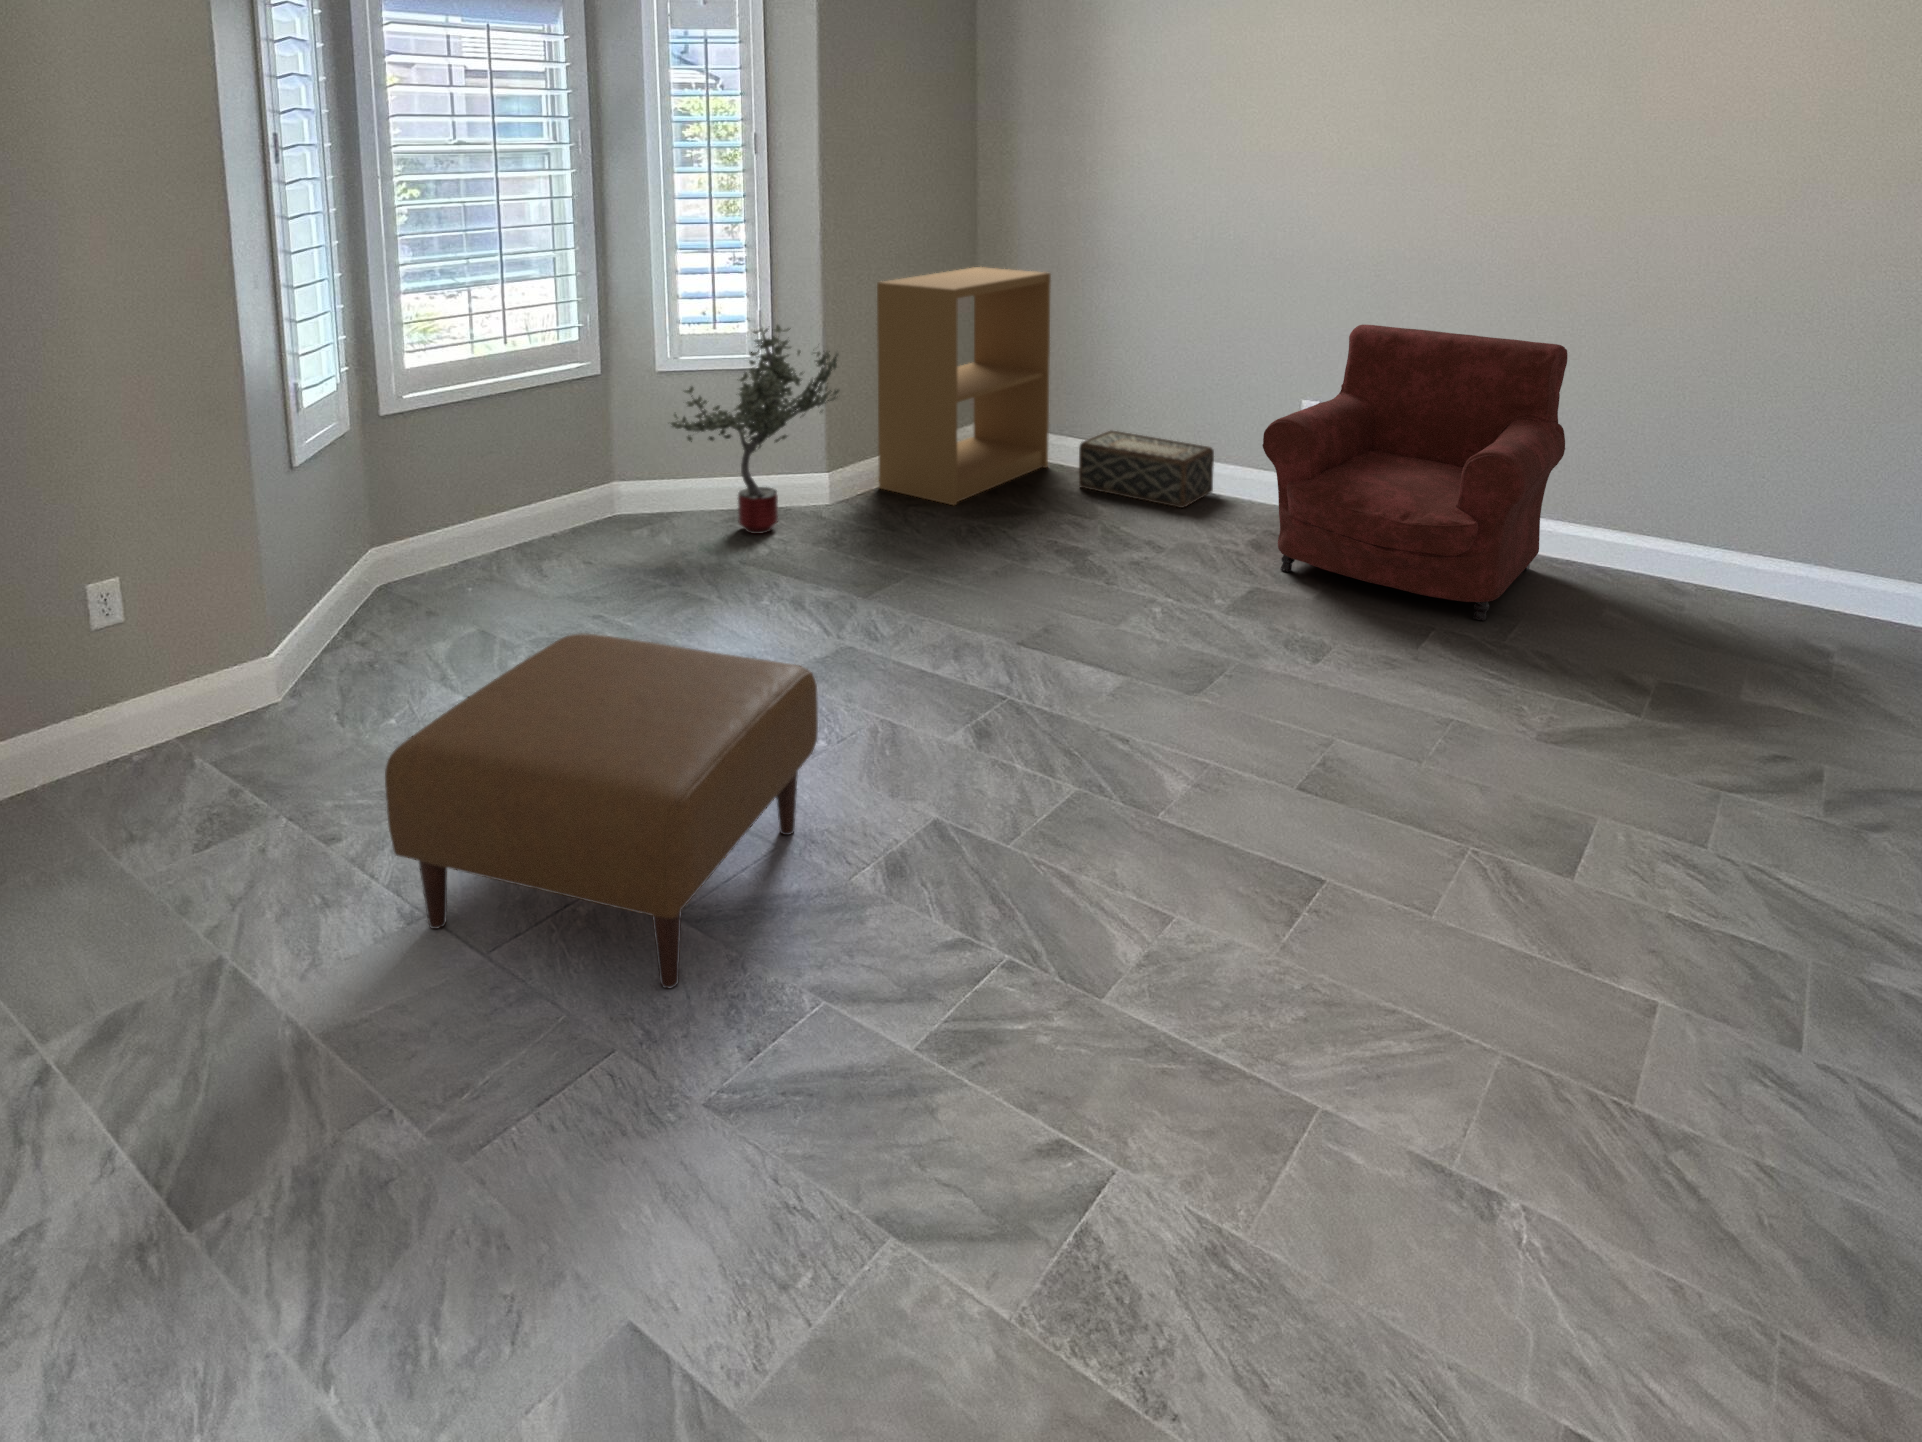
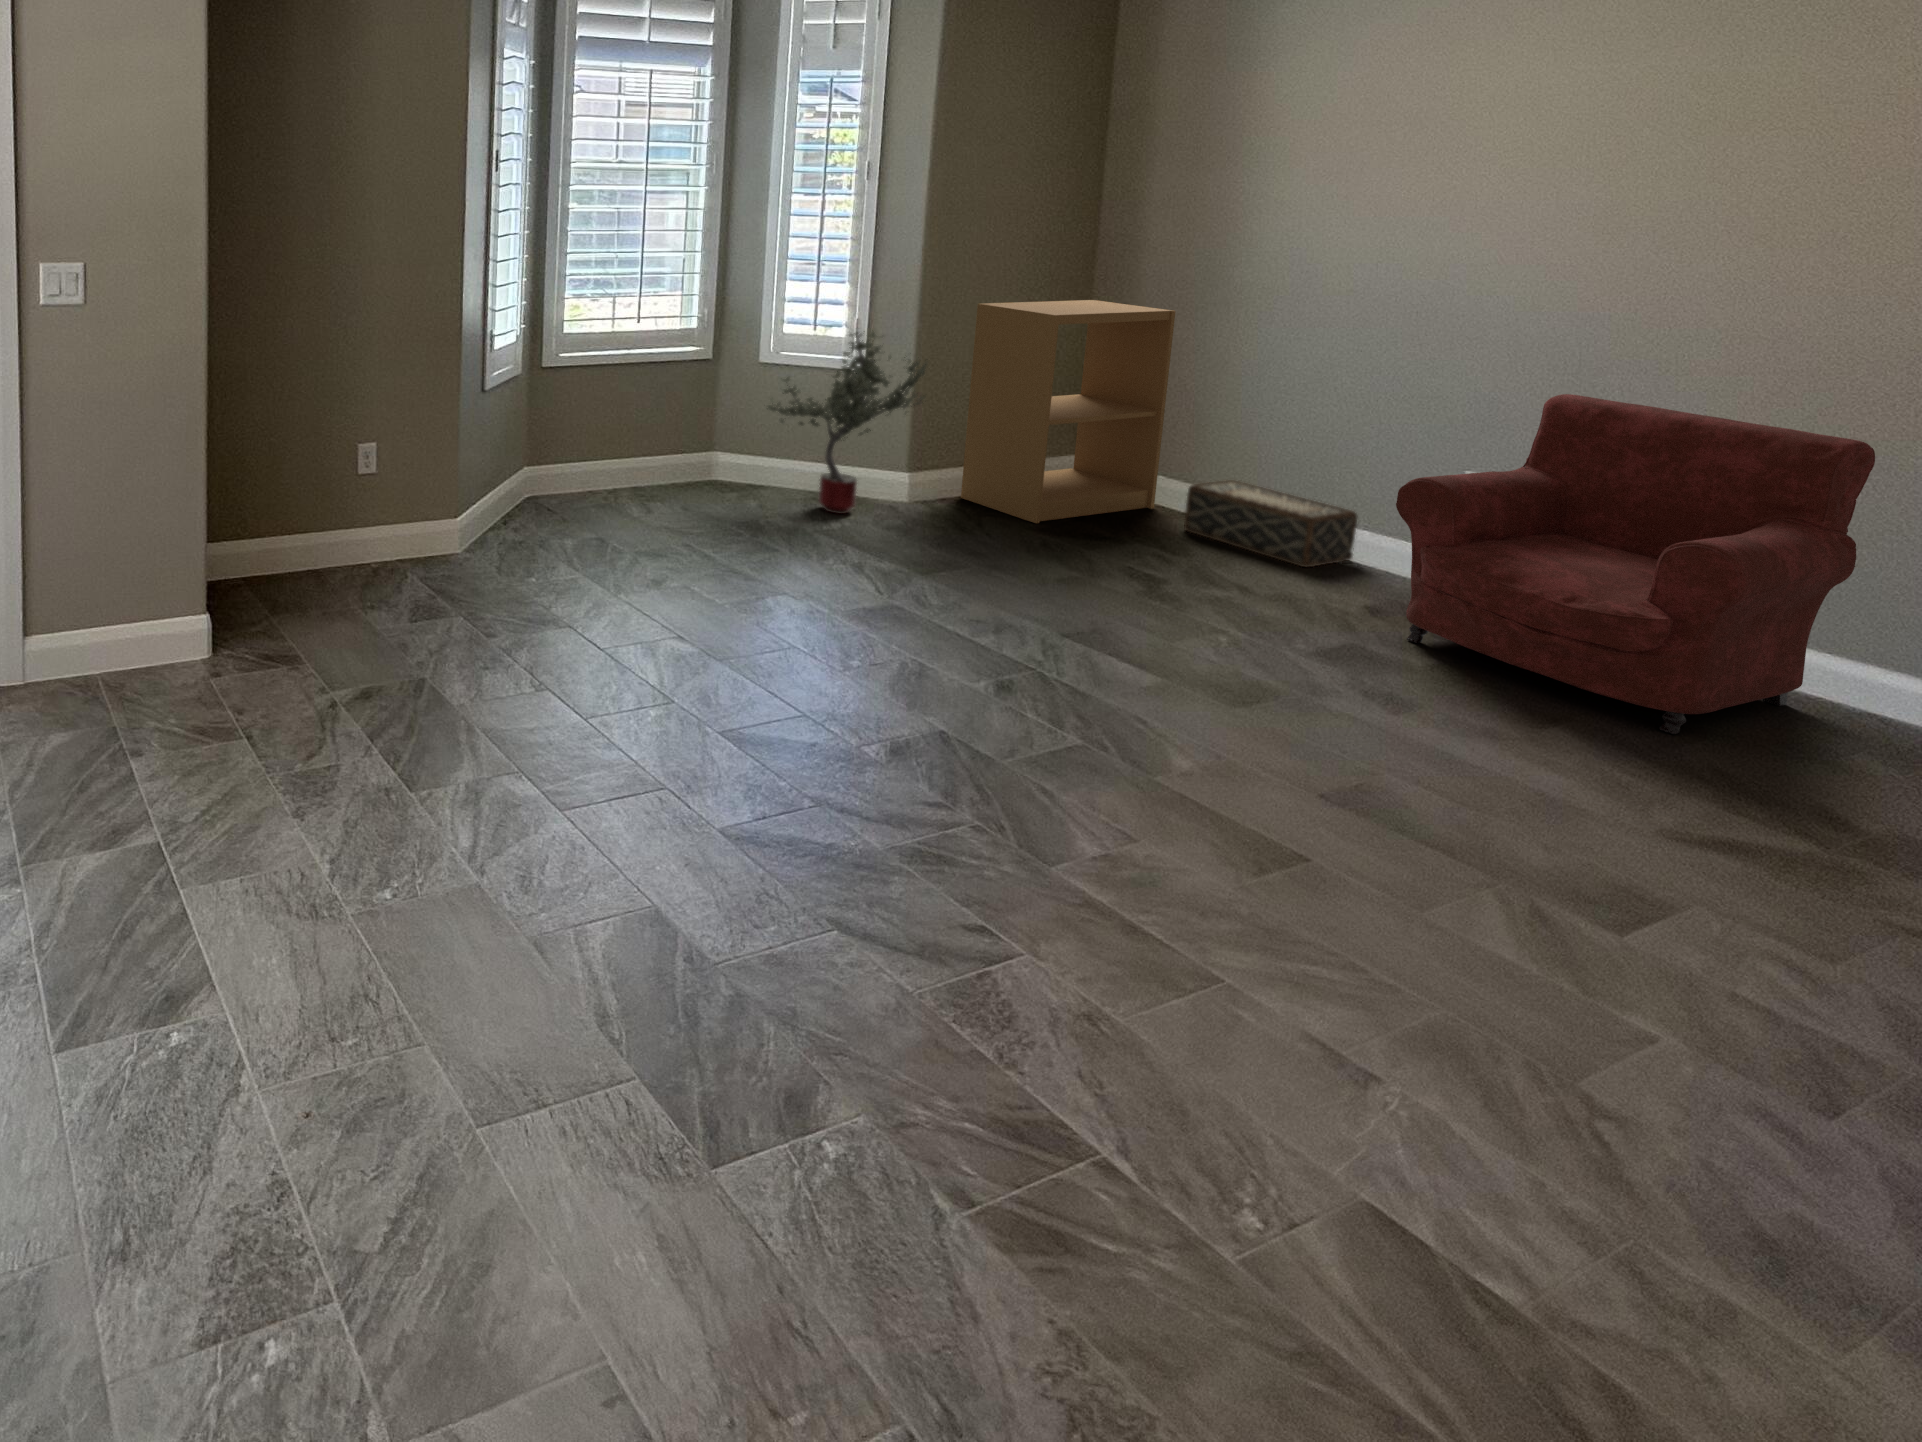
ottoman: present [385,633,818,988] -> none [535,529,853,769]

